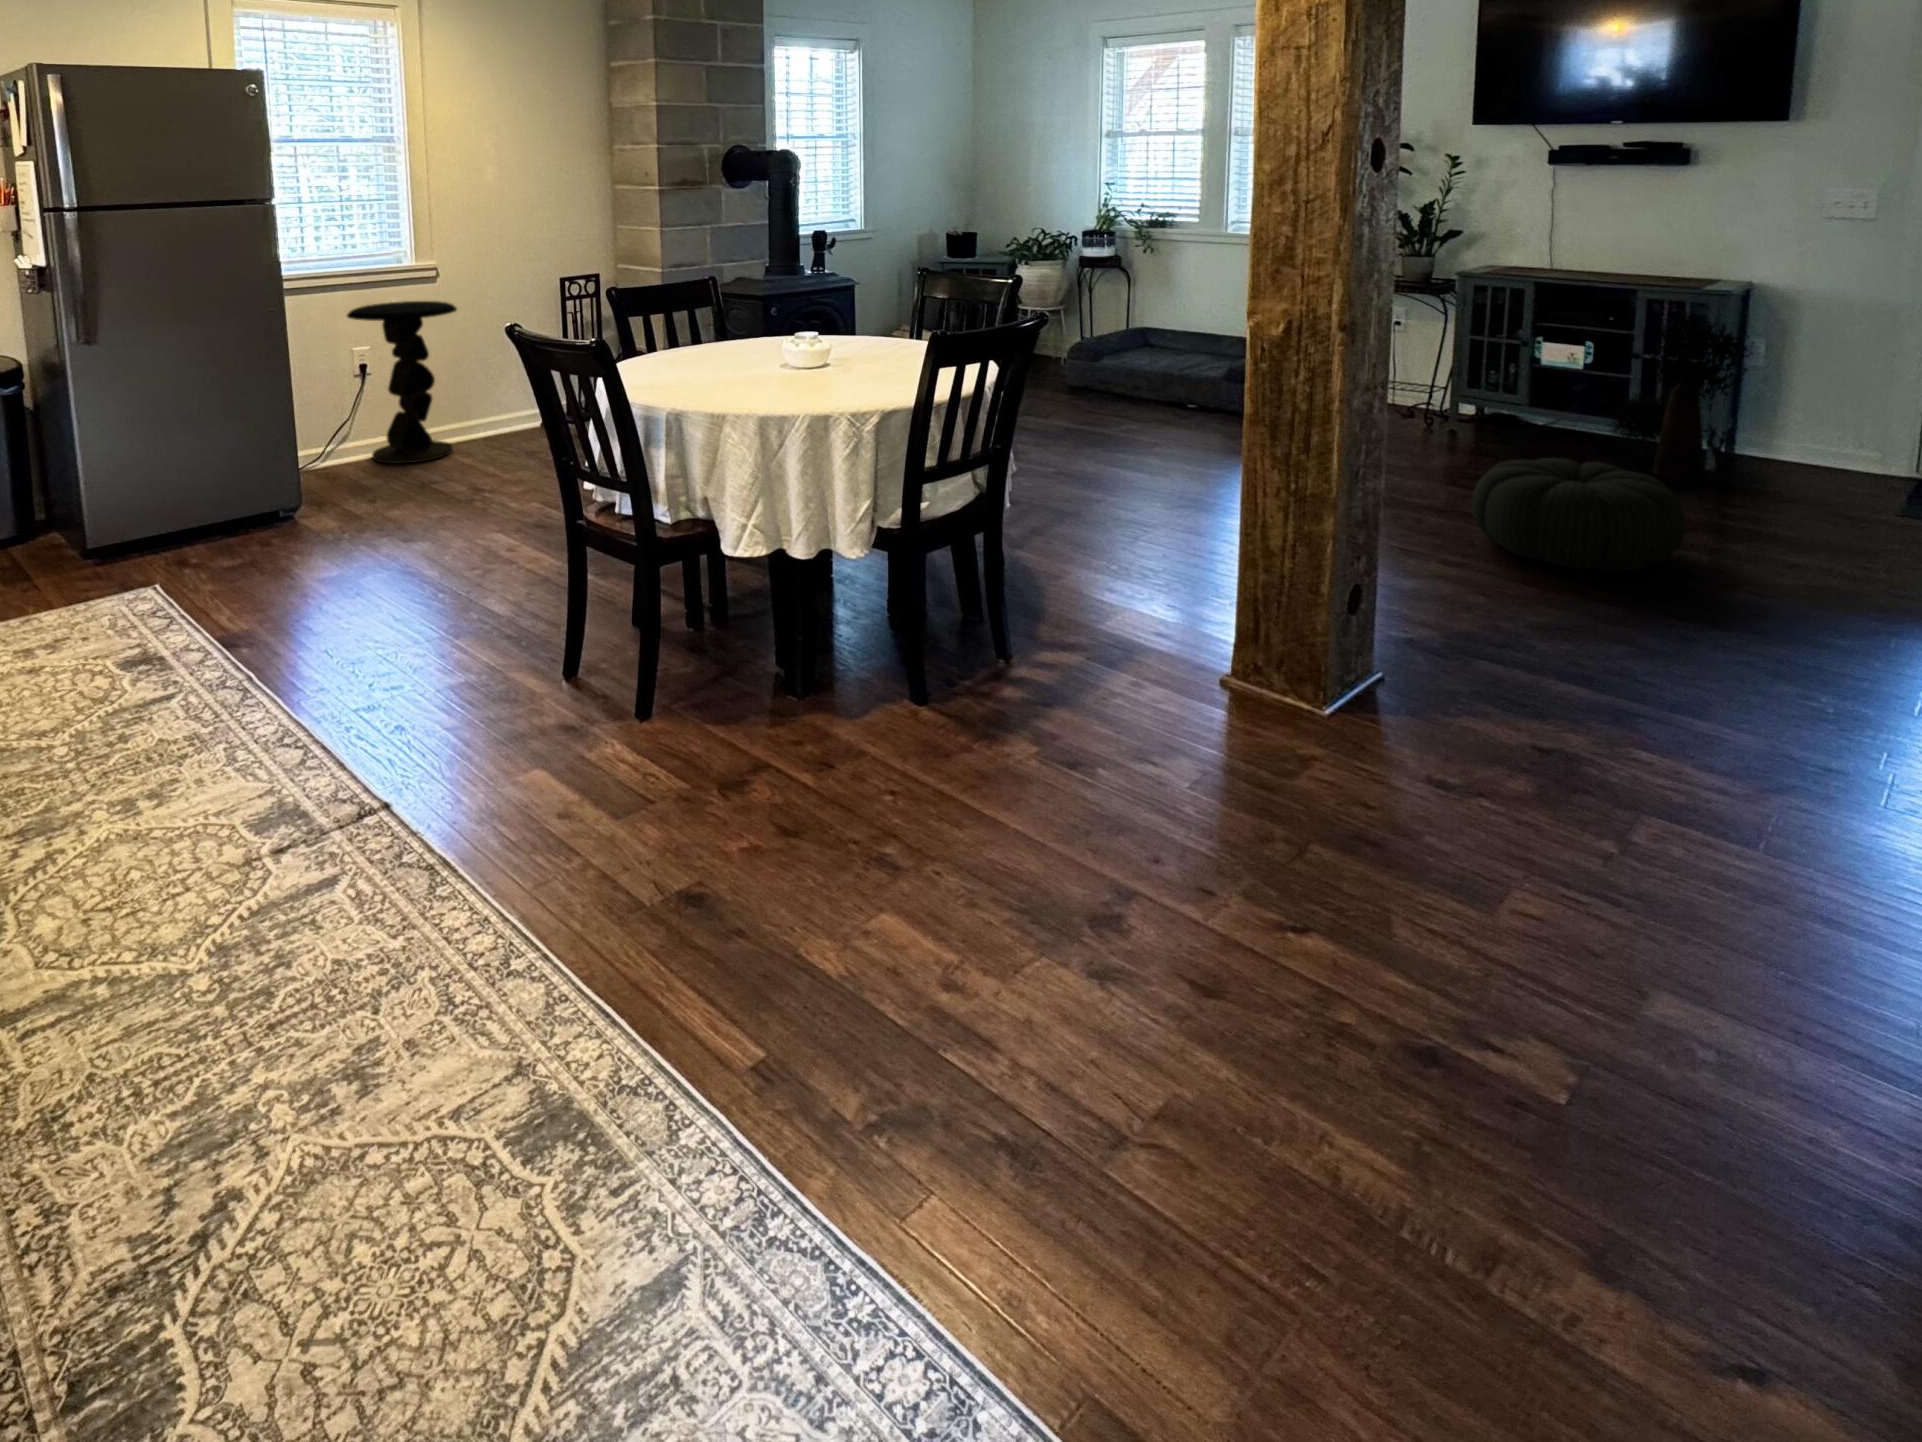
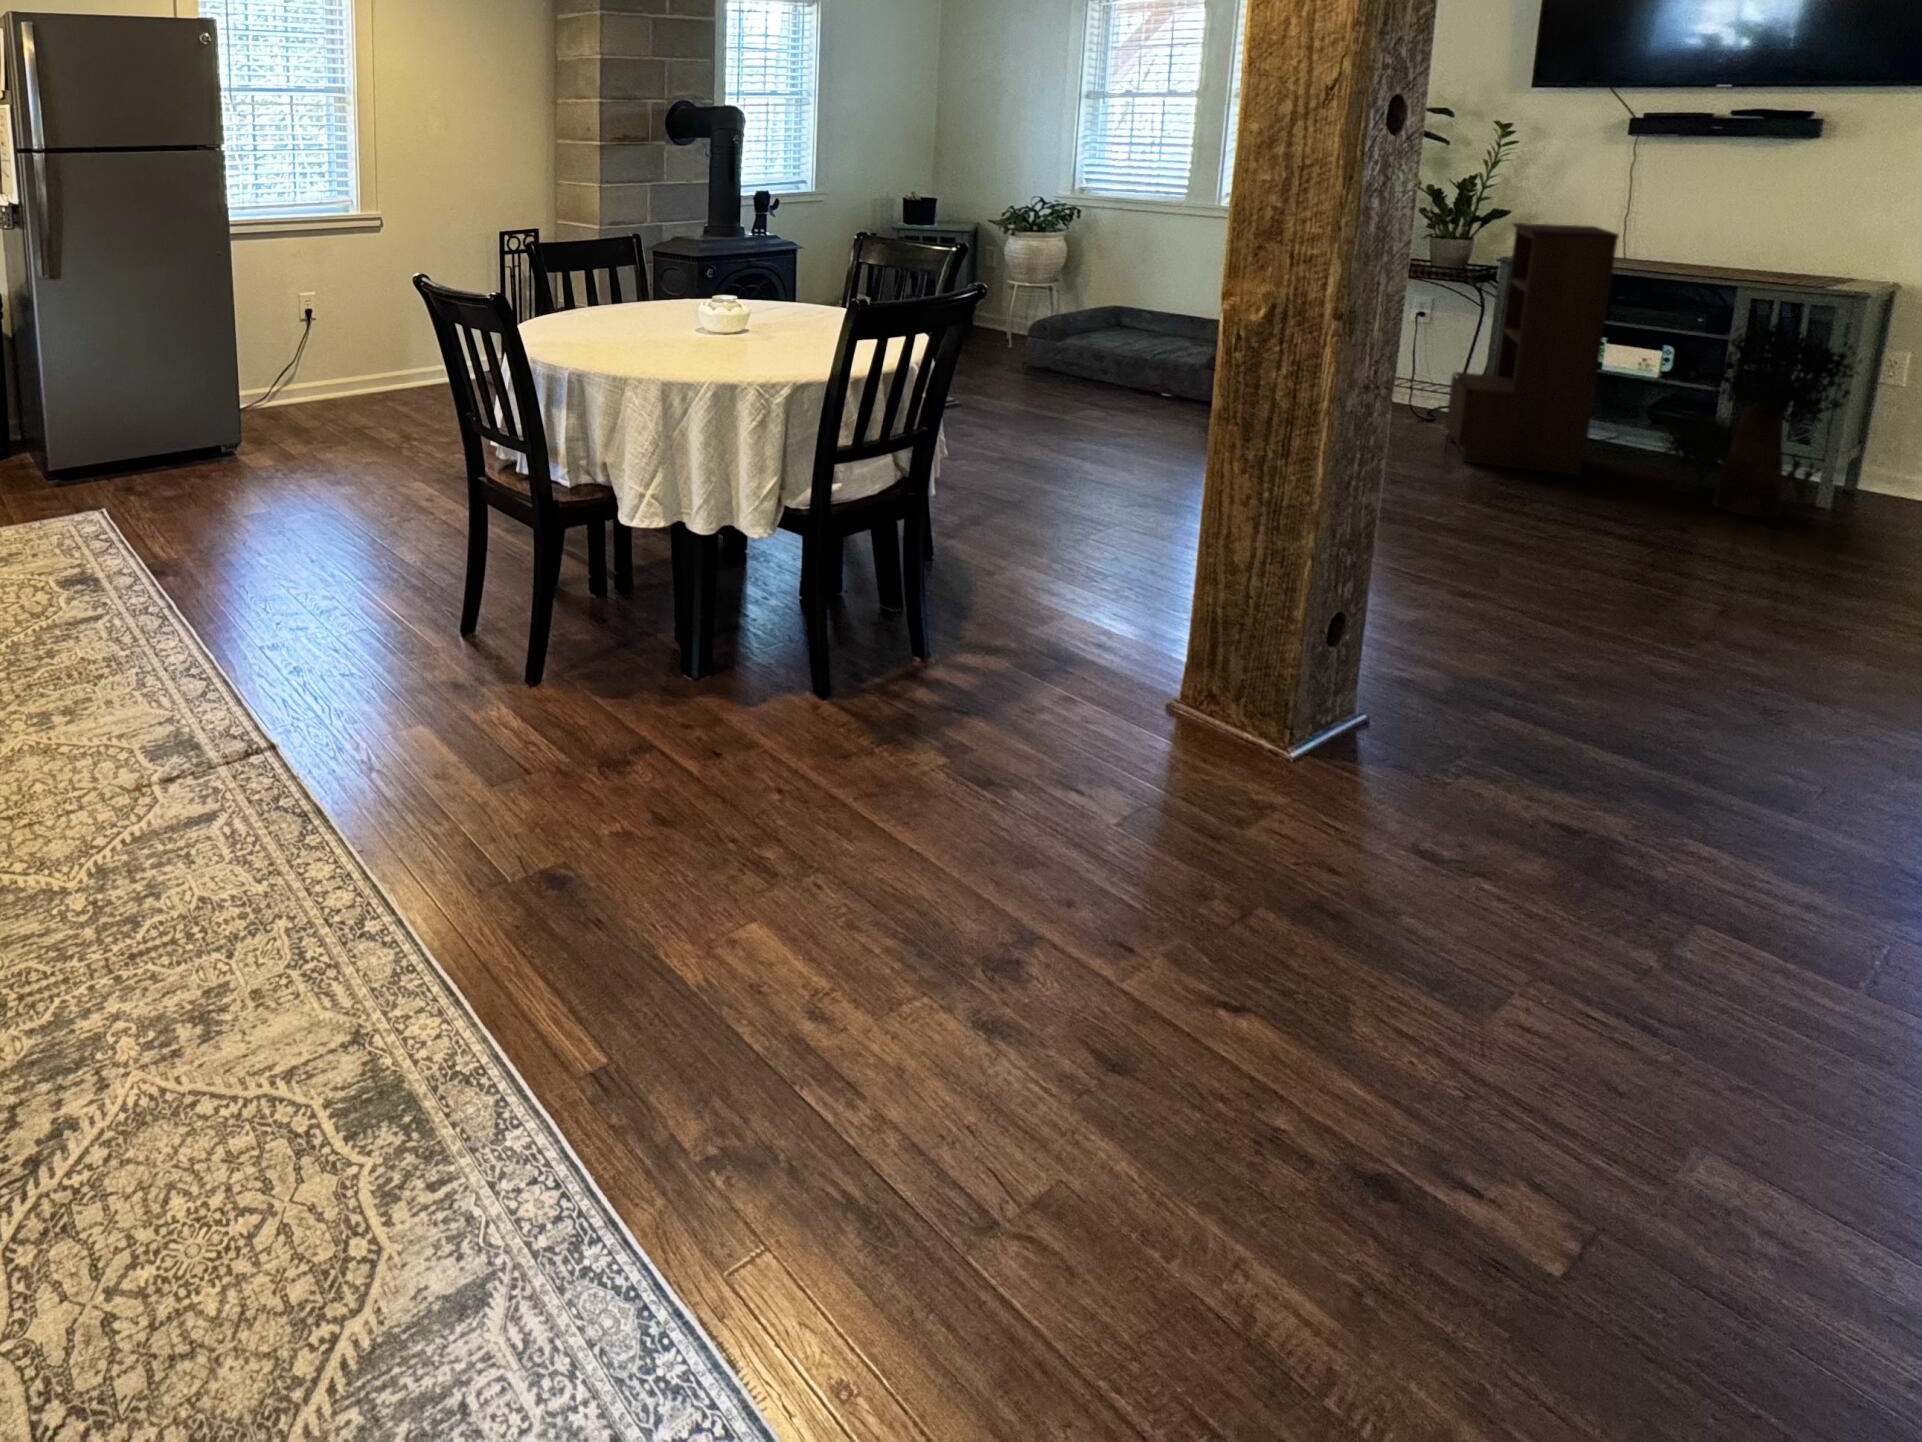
bookshelf: none [1442,235,1568,454] -> present [1446,223,1619,475]
side table: present [347,301,457,464] -> none [295,254,397,408]
pouf: present [1472,458,1686,571] -> none [1476,481,1755,619]

